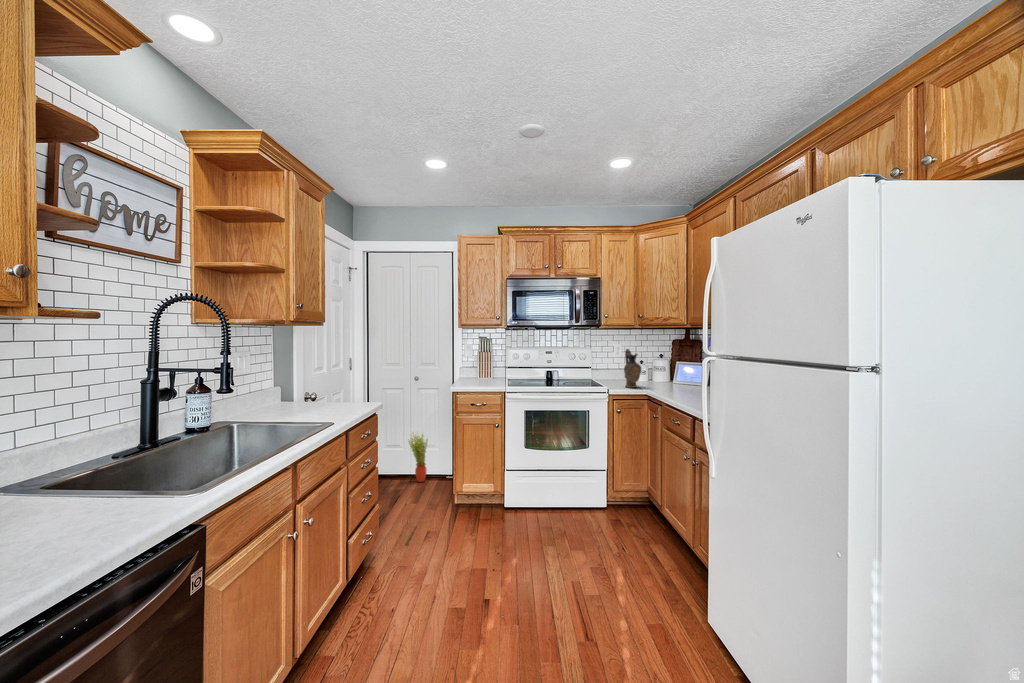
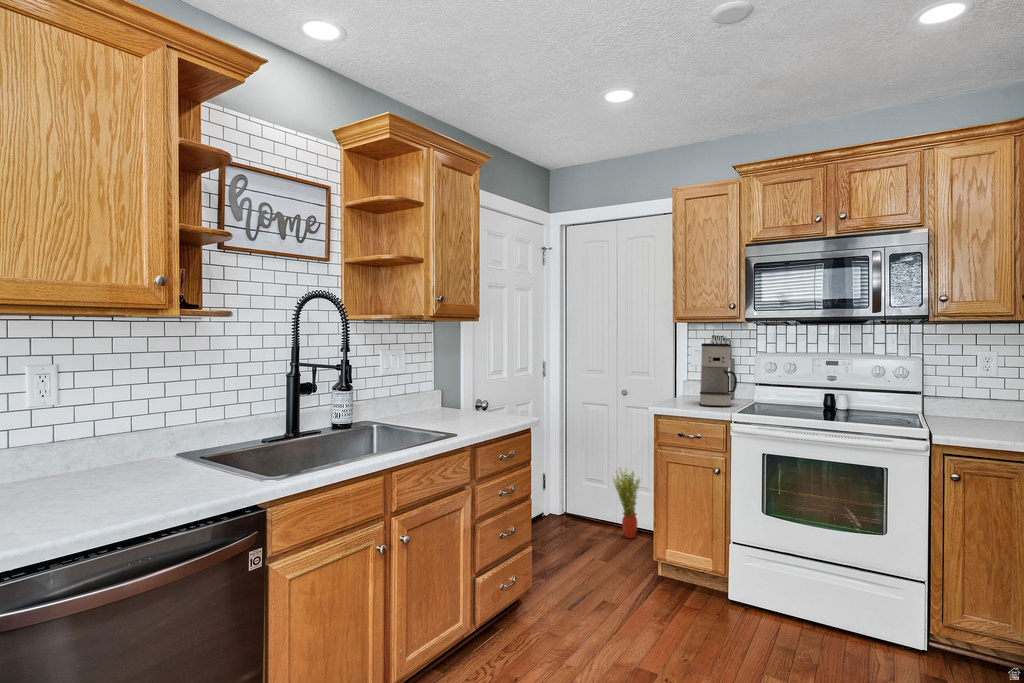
coffee maker: none [472,340,497,383] -> present [700,343,737,406]
ceramic pitcher: present [624,349,641,388] -> none [958,362,995,433]

